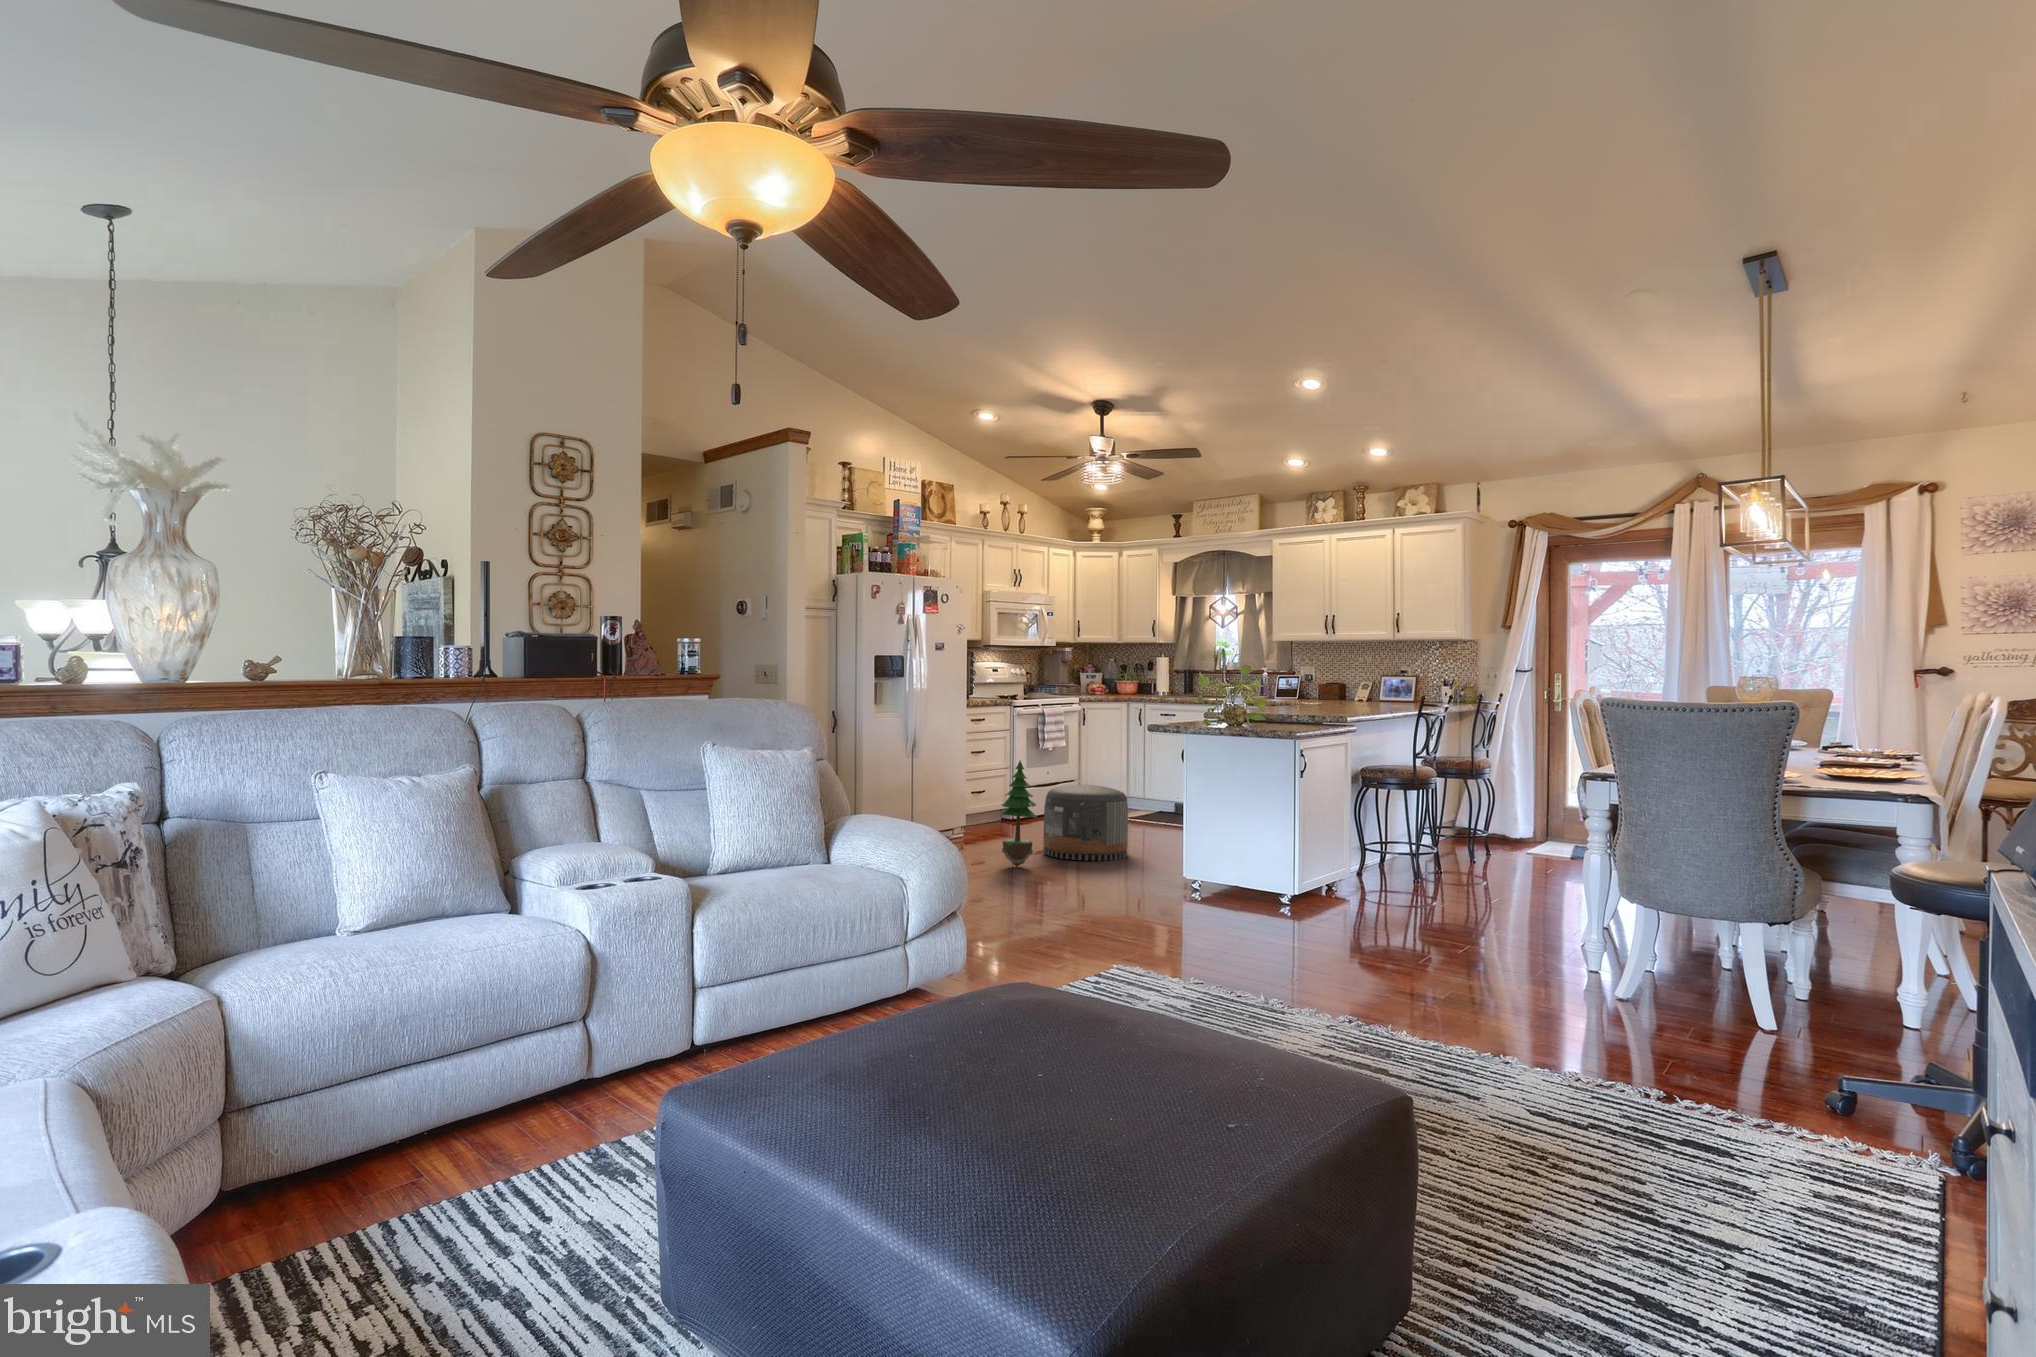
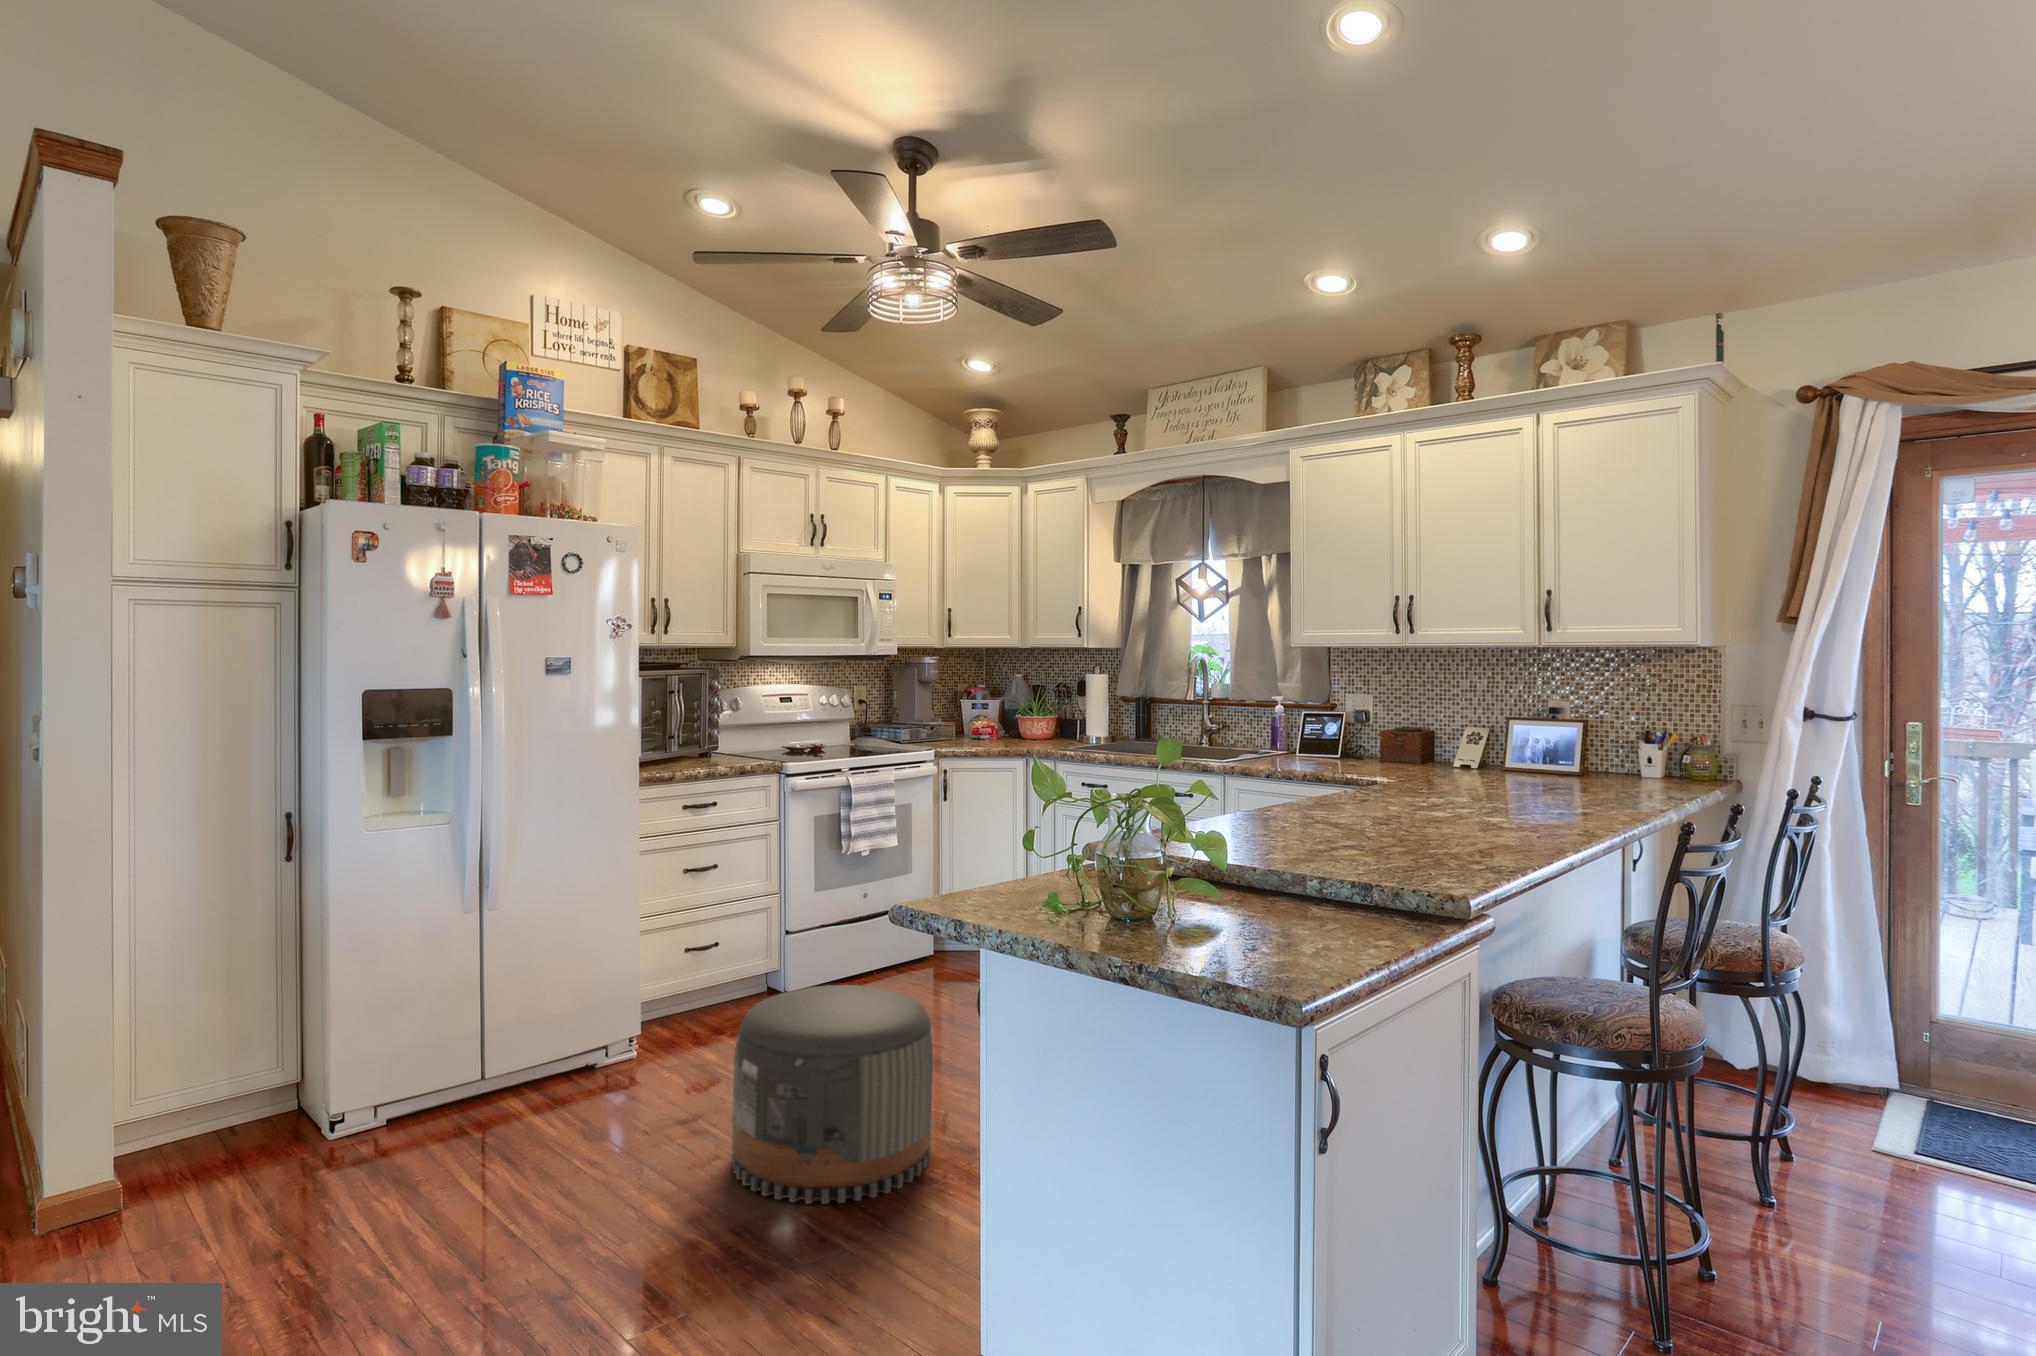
potted tree: present [1000,761,1037,867] -> none [550,970,656,1248]

